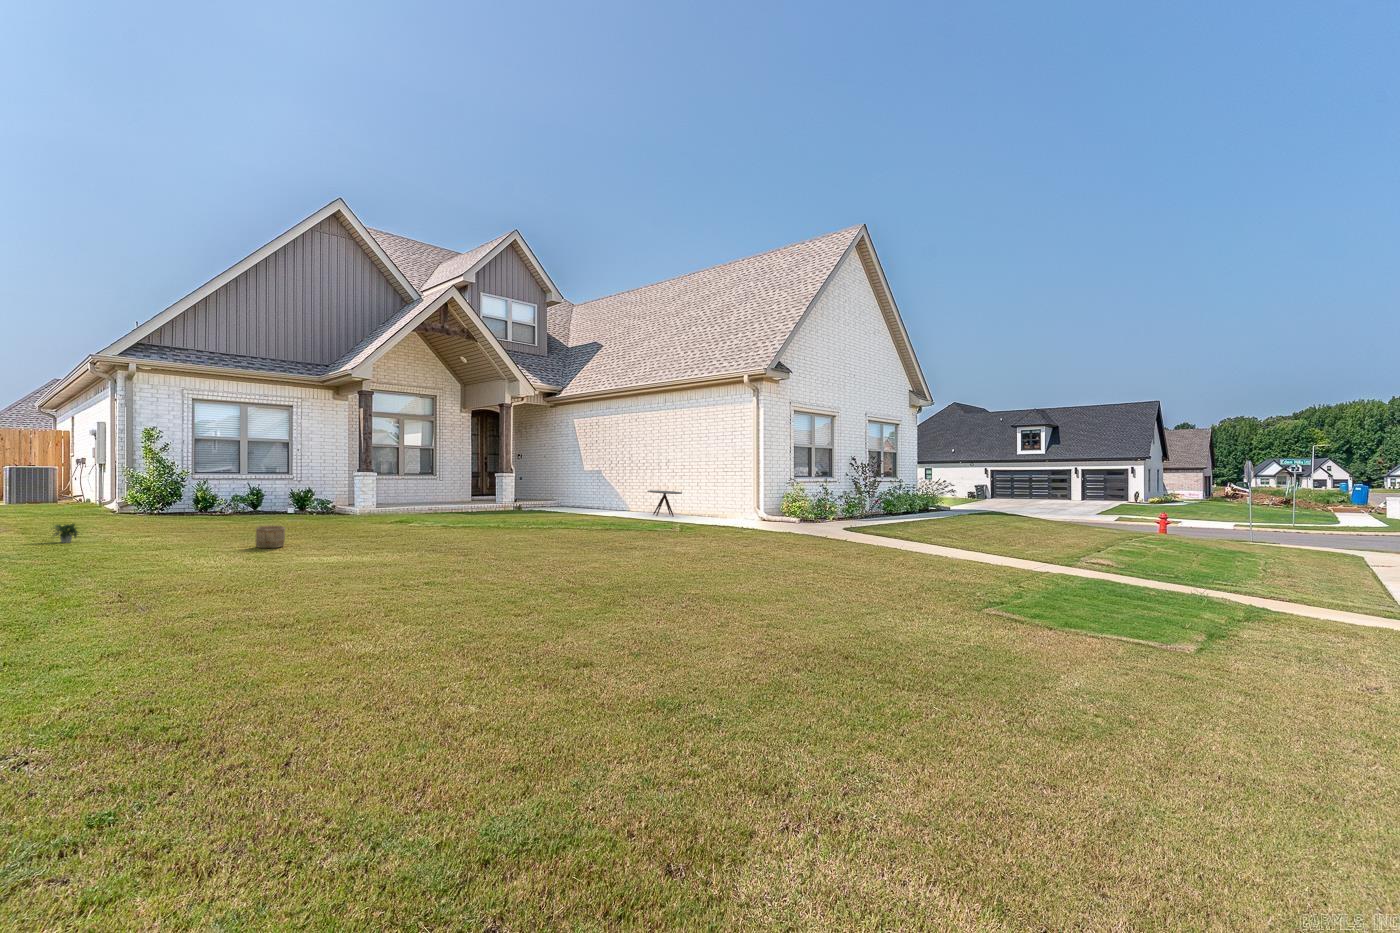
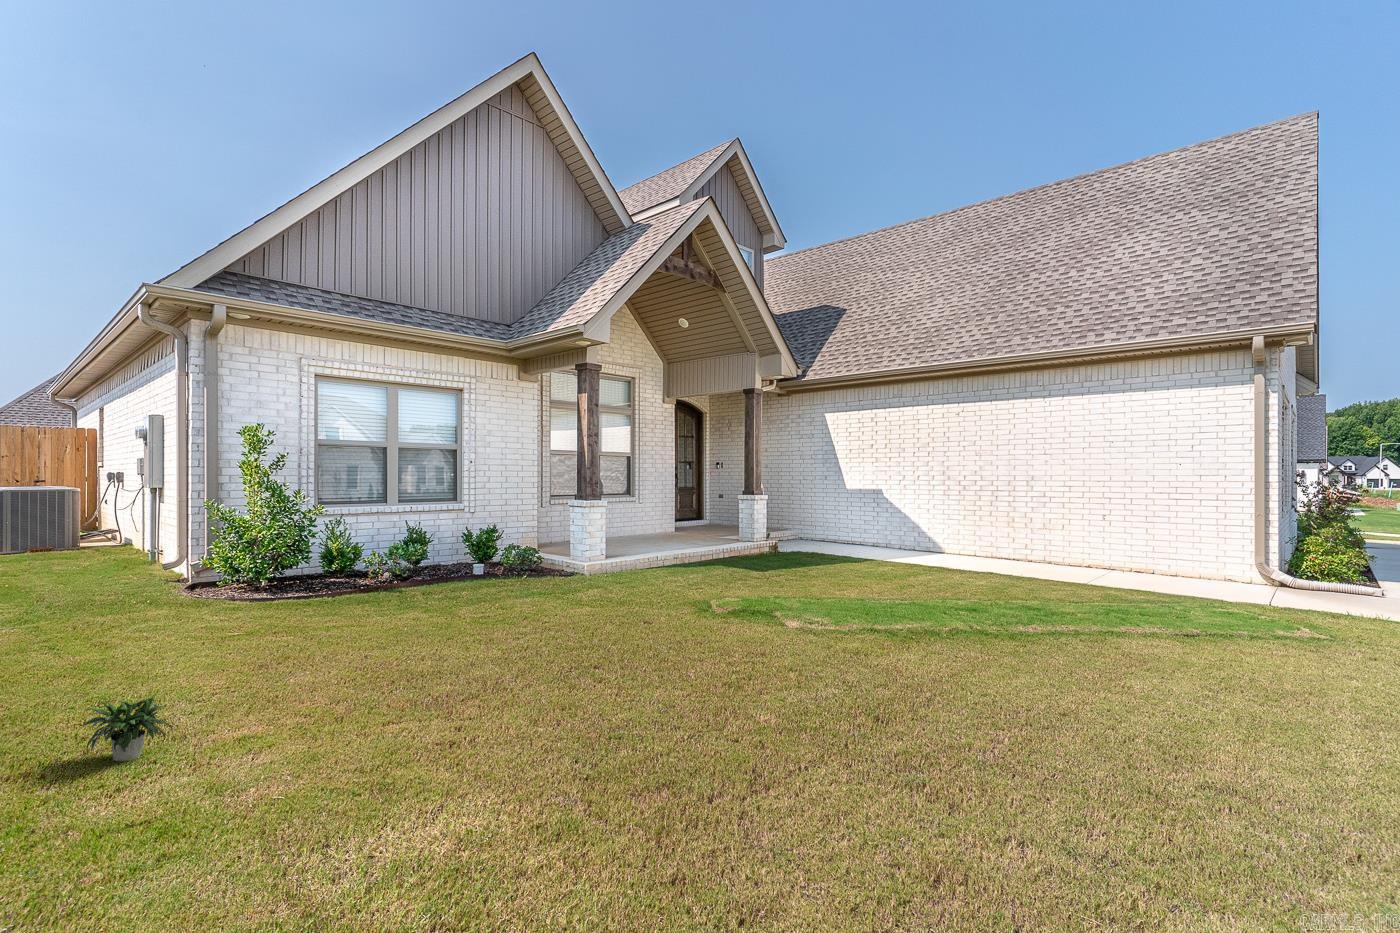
round table: present [647,490,682,517] -> none [1025,527,1091,573]
wooden bucket: present [256,526,286,548] -> none [737,719,820,815]

